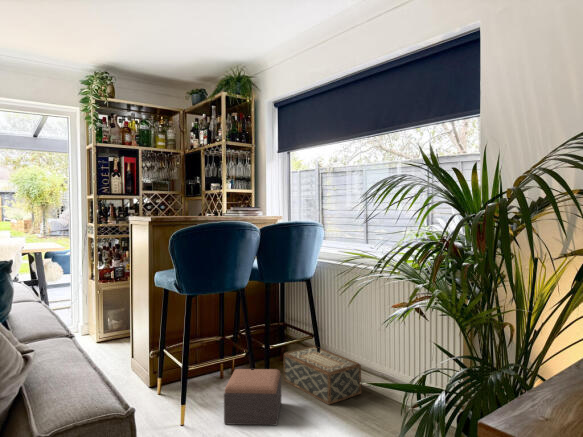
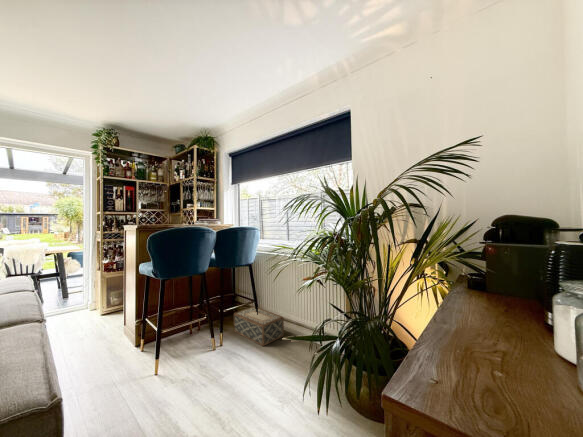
footstool: present [224,369,281,425] -> none [188,326,231,371]

